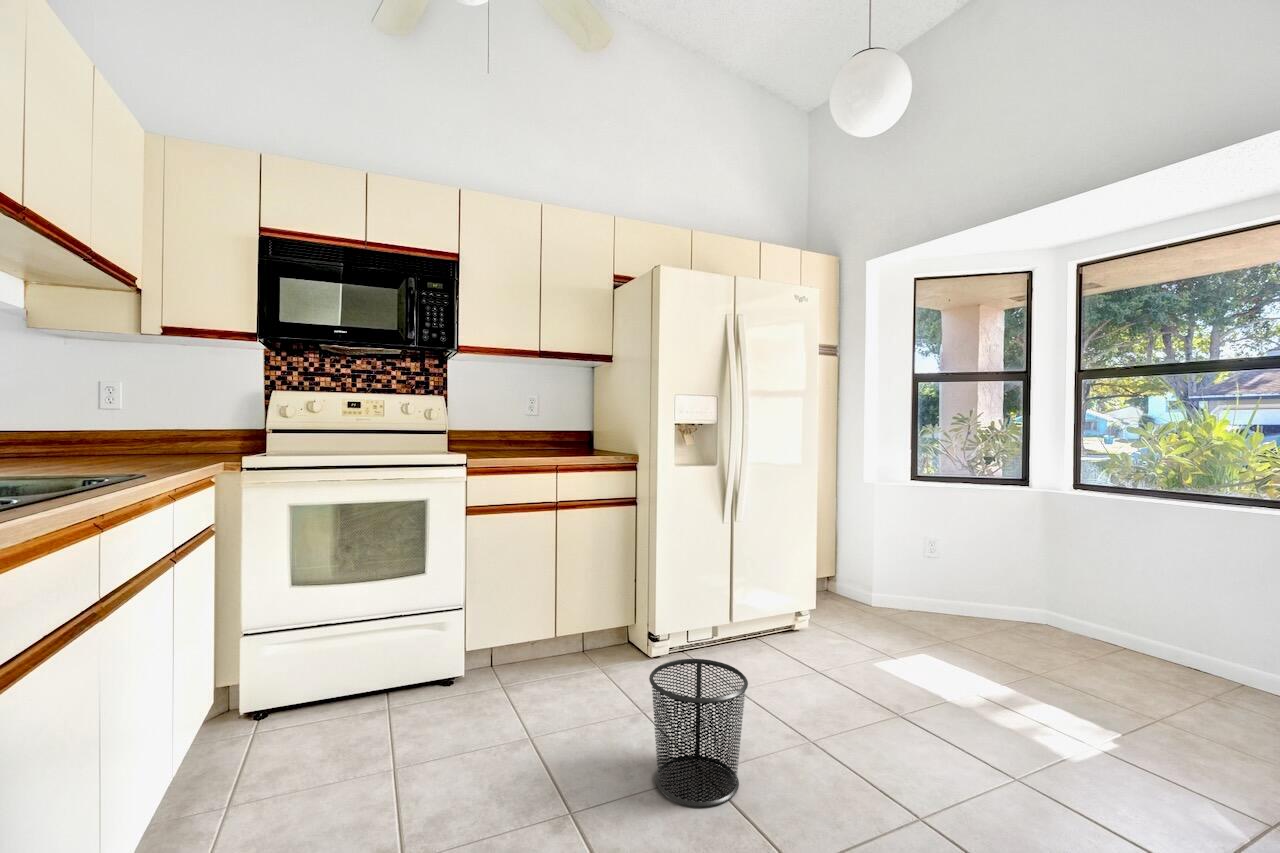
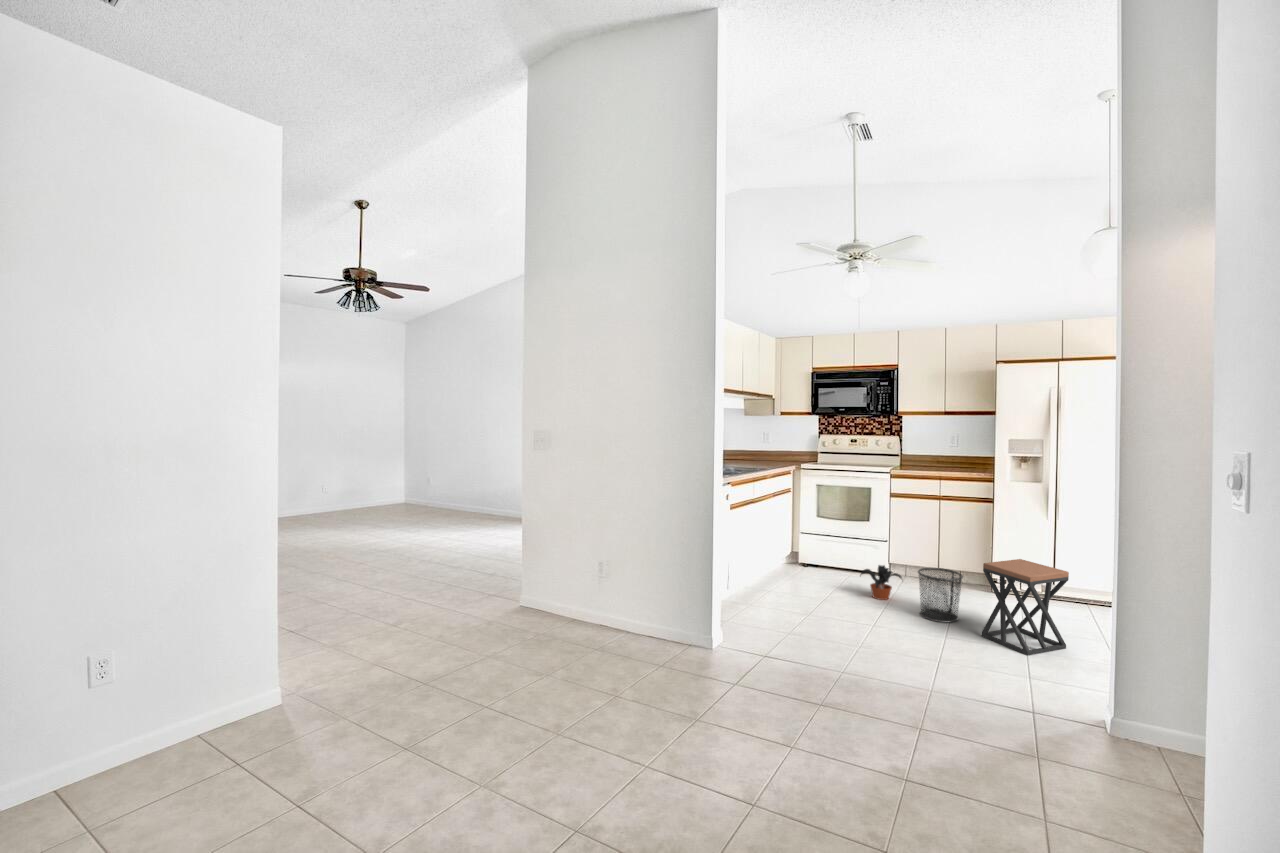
stool: none [821,602,960,826] -> present [981,559,1069,655]
potted plant: none [479,685,584,787] -> present [861,565,902,600]

